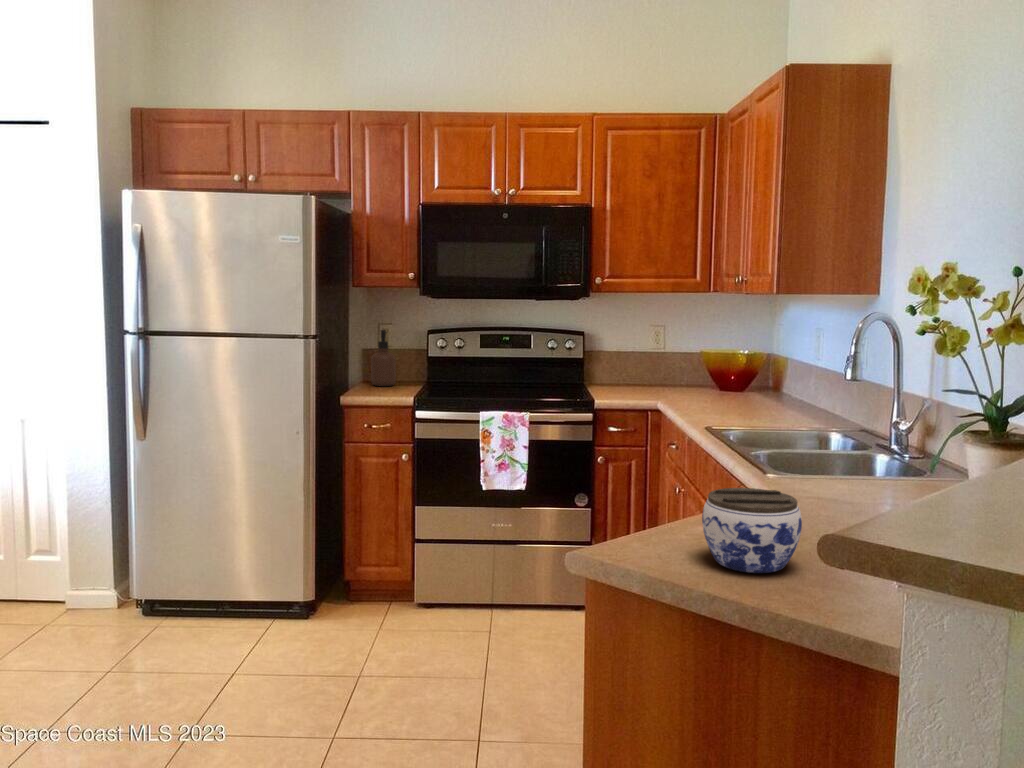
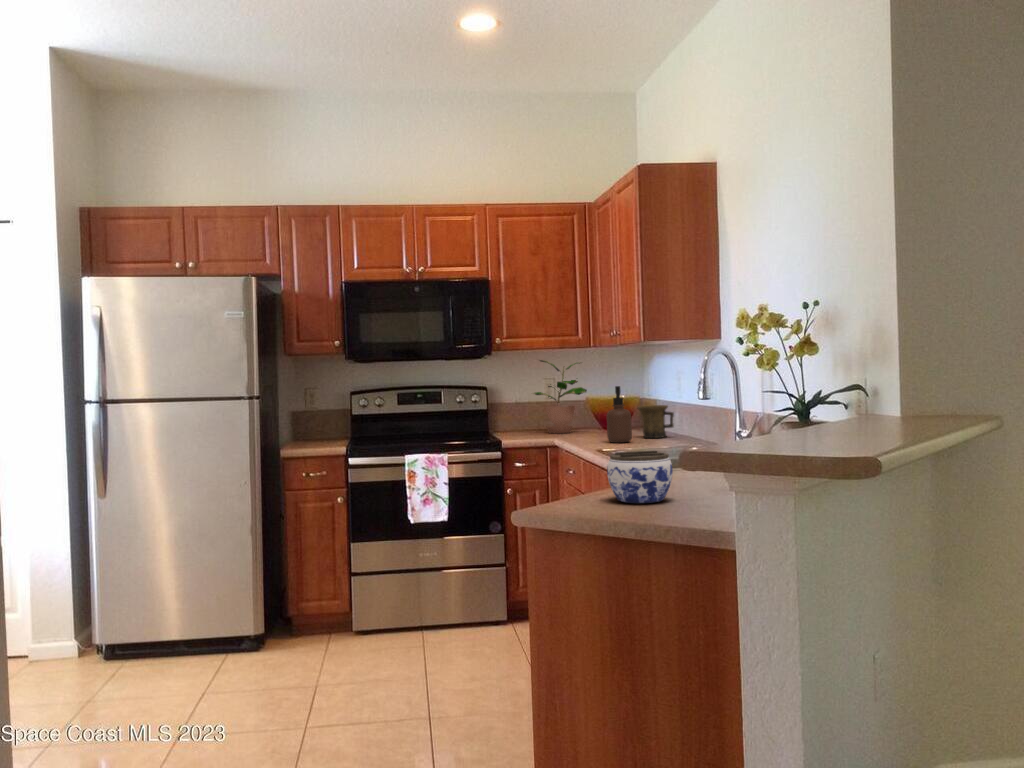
potted plant: none [636,303,703,391] -> present [533,360,587,433]
soap dispenser: present [371,330,396,386] -> present [607,386,632,443]
mug: none [762,369,808,411] -> present [638,405,674,438]

